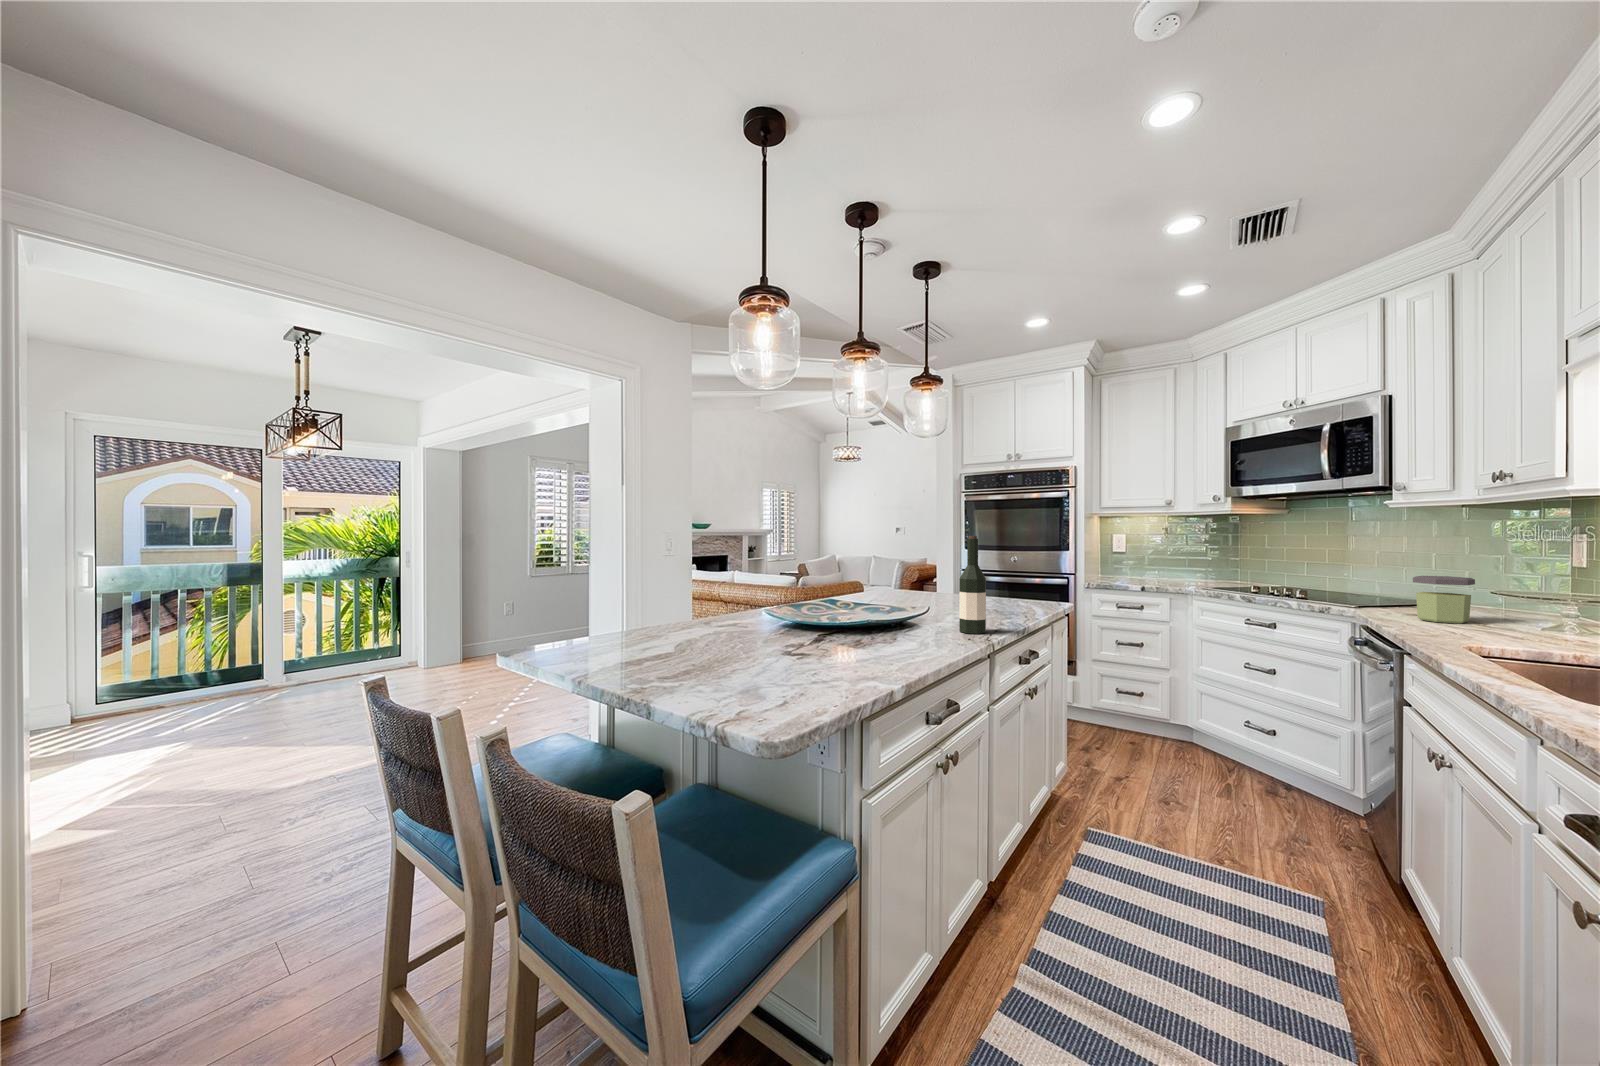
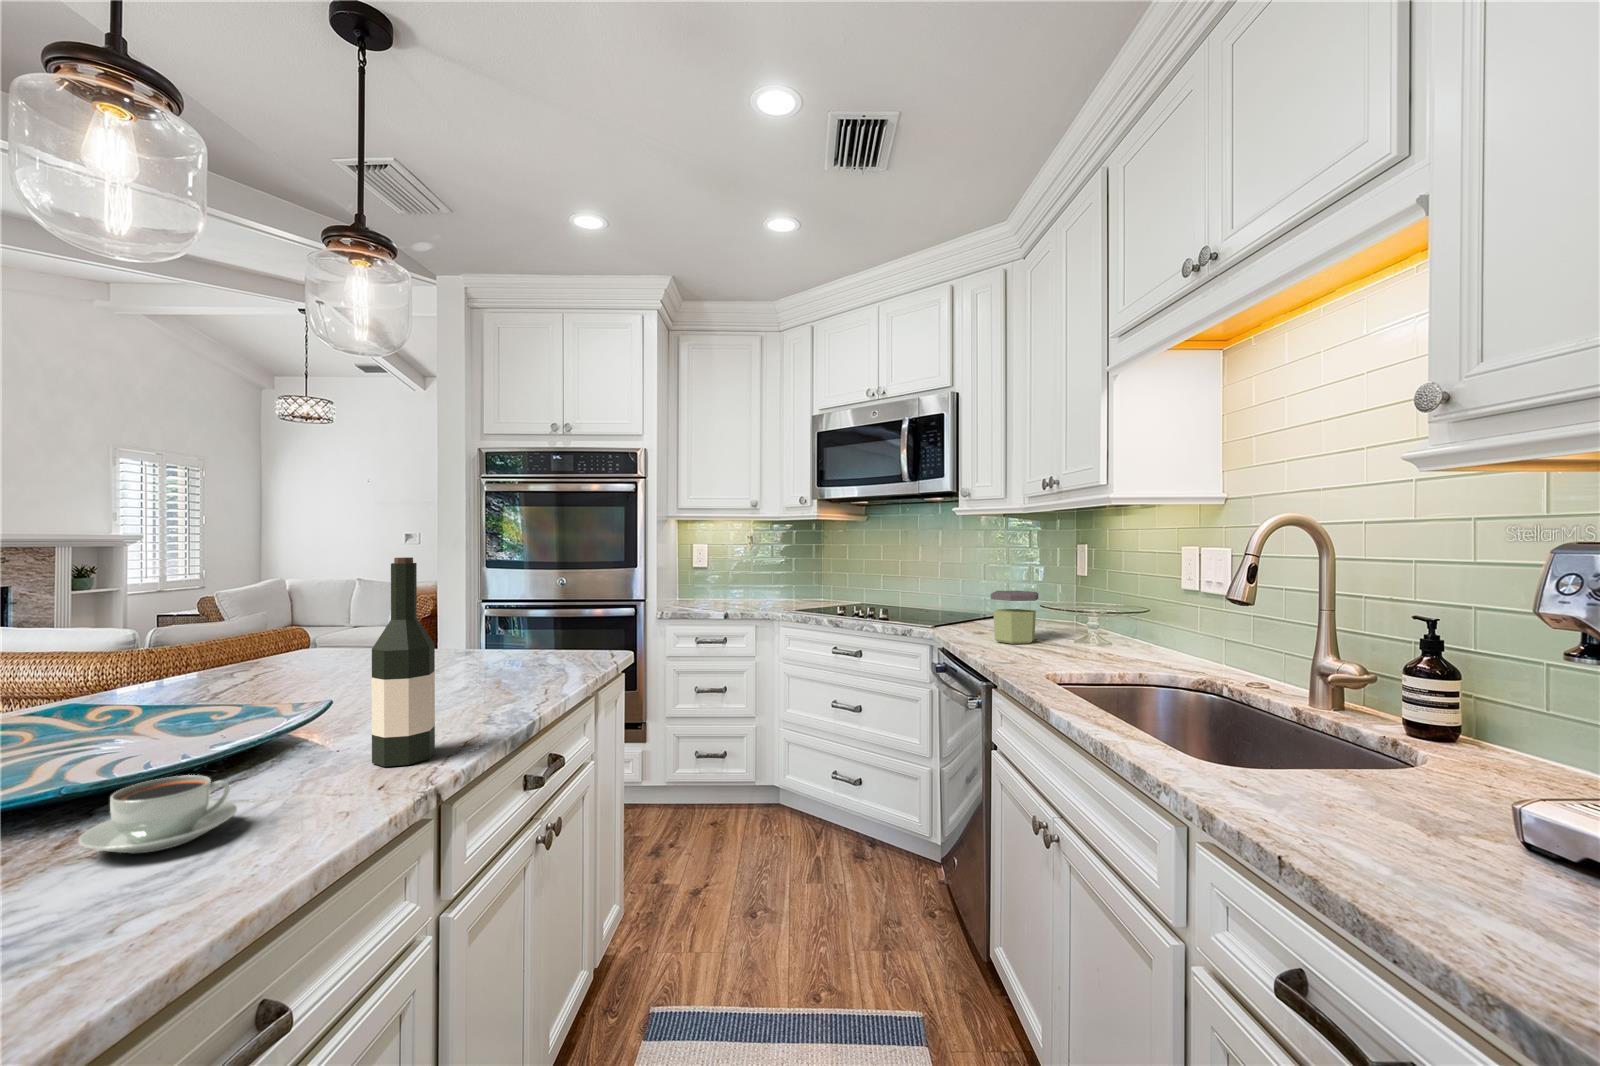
coffee cup: none [878,620,924,645] -> present [79,775,237,853]

